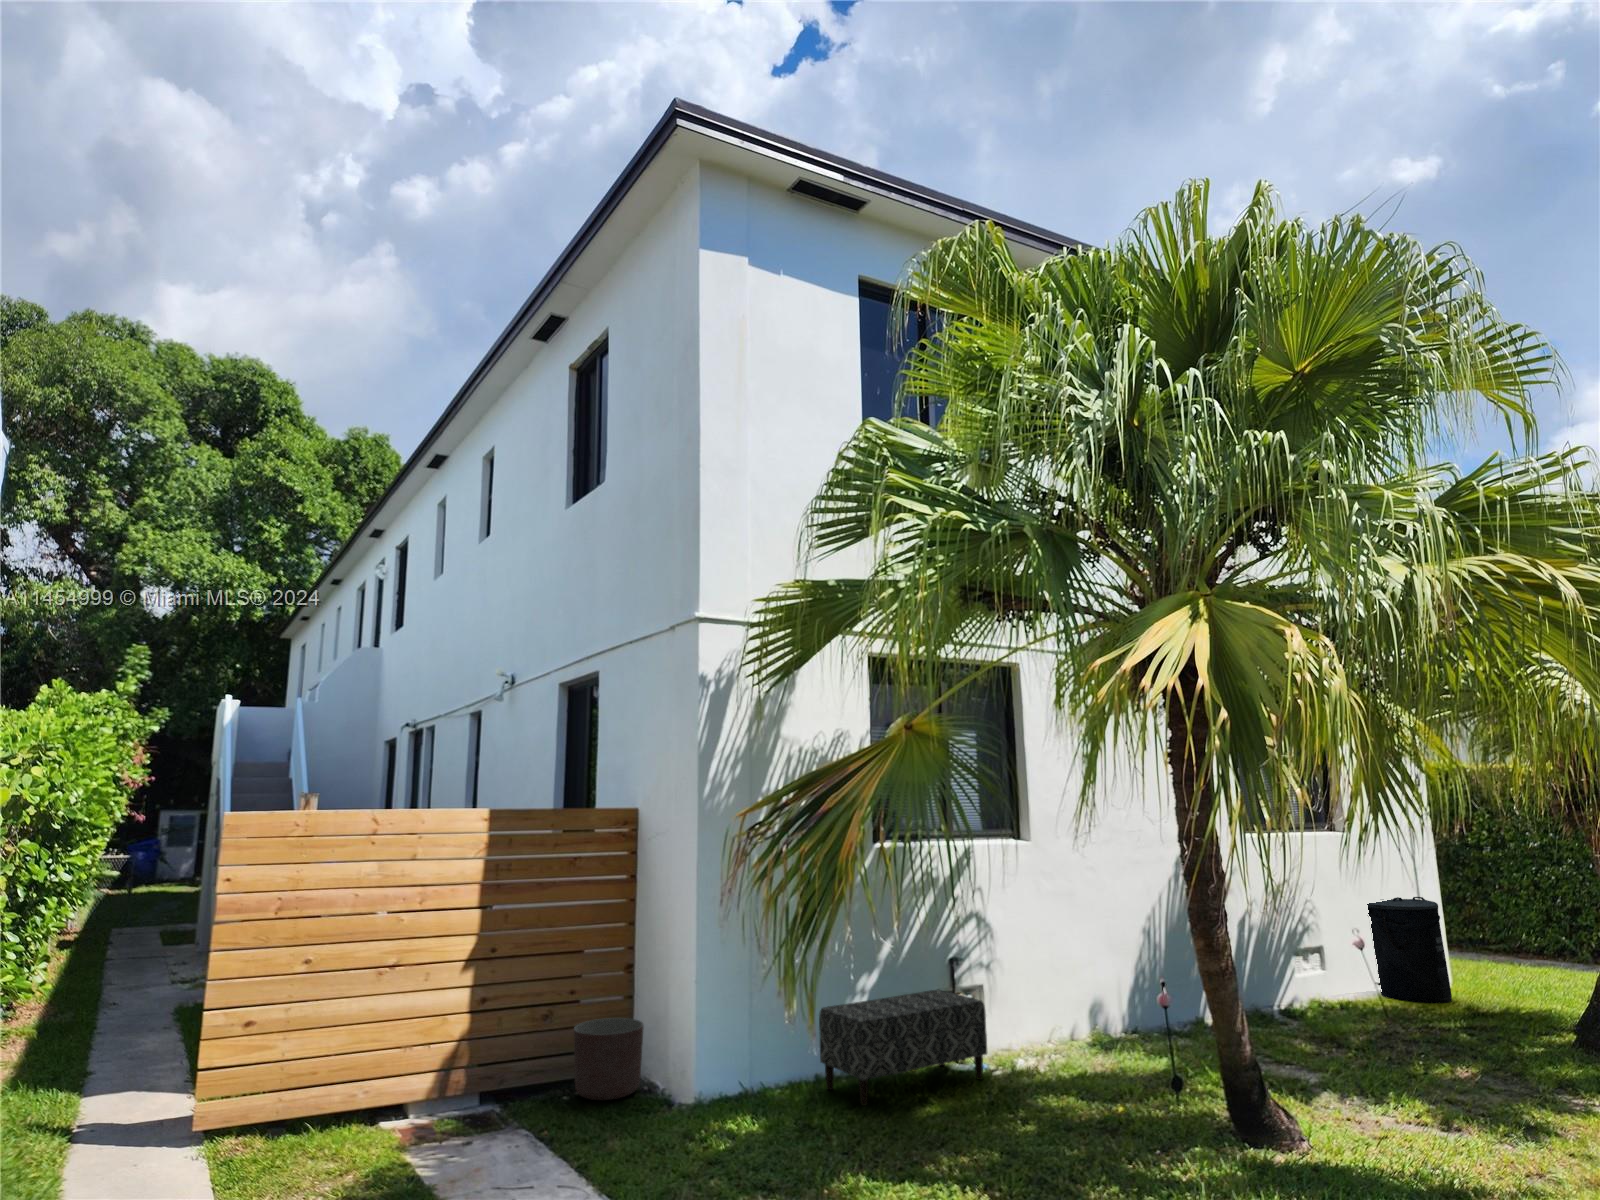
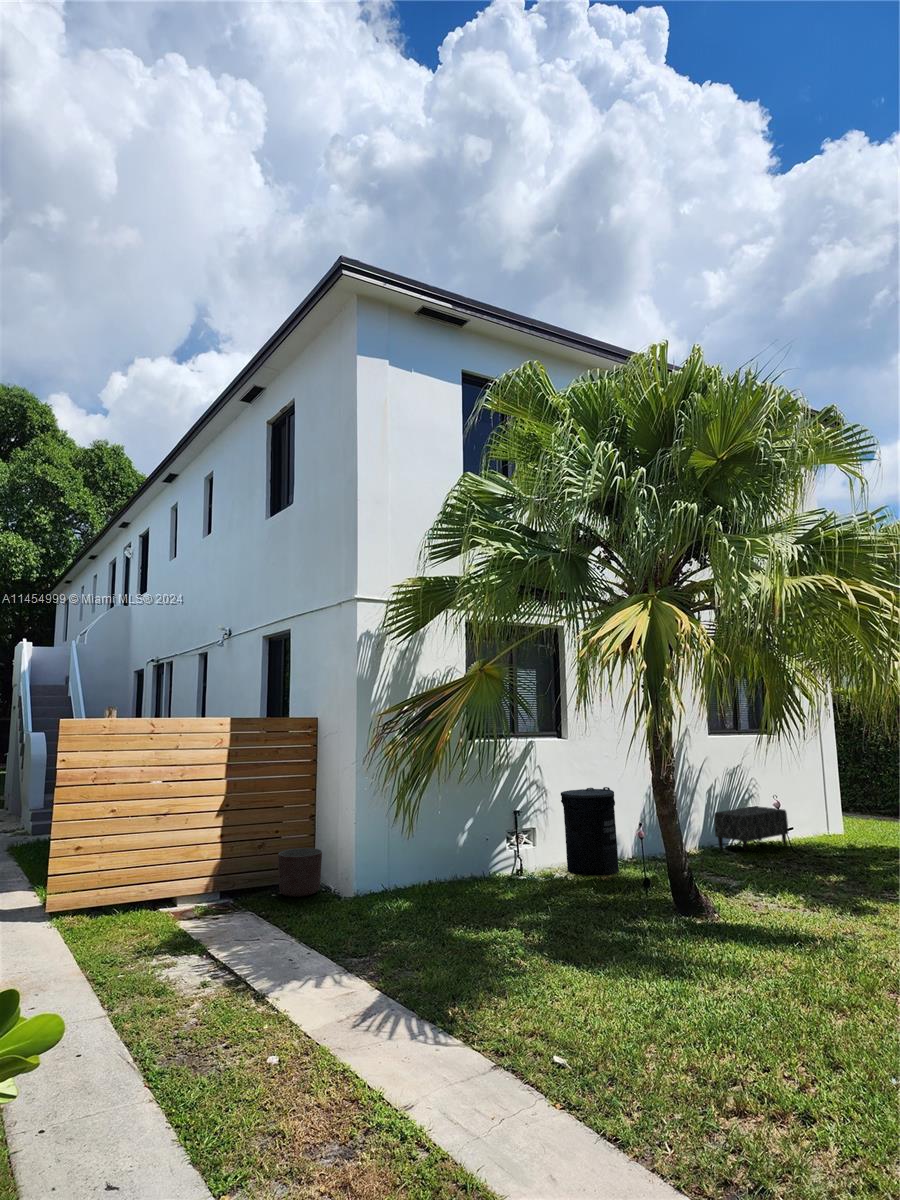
trash can: present [1367,897,1452,1003] -> present [561,787,619,876]
bench: present [819,990,987,1105] -> present [714,806,788,852]

